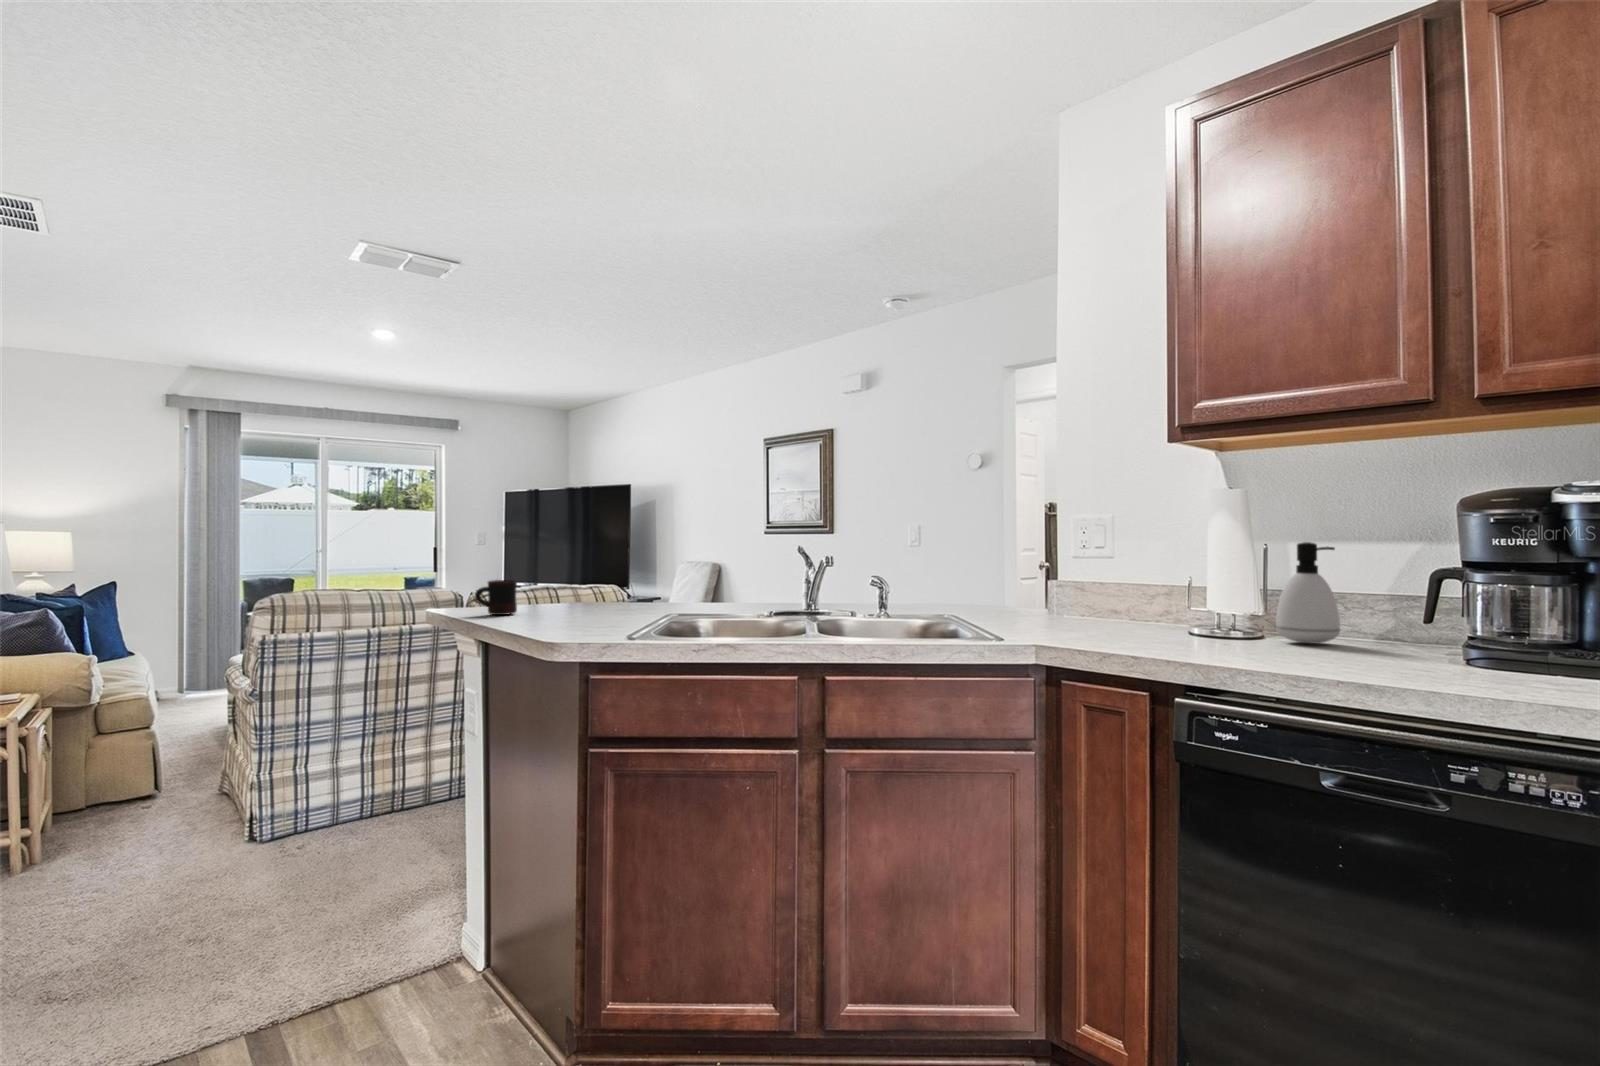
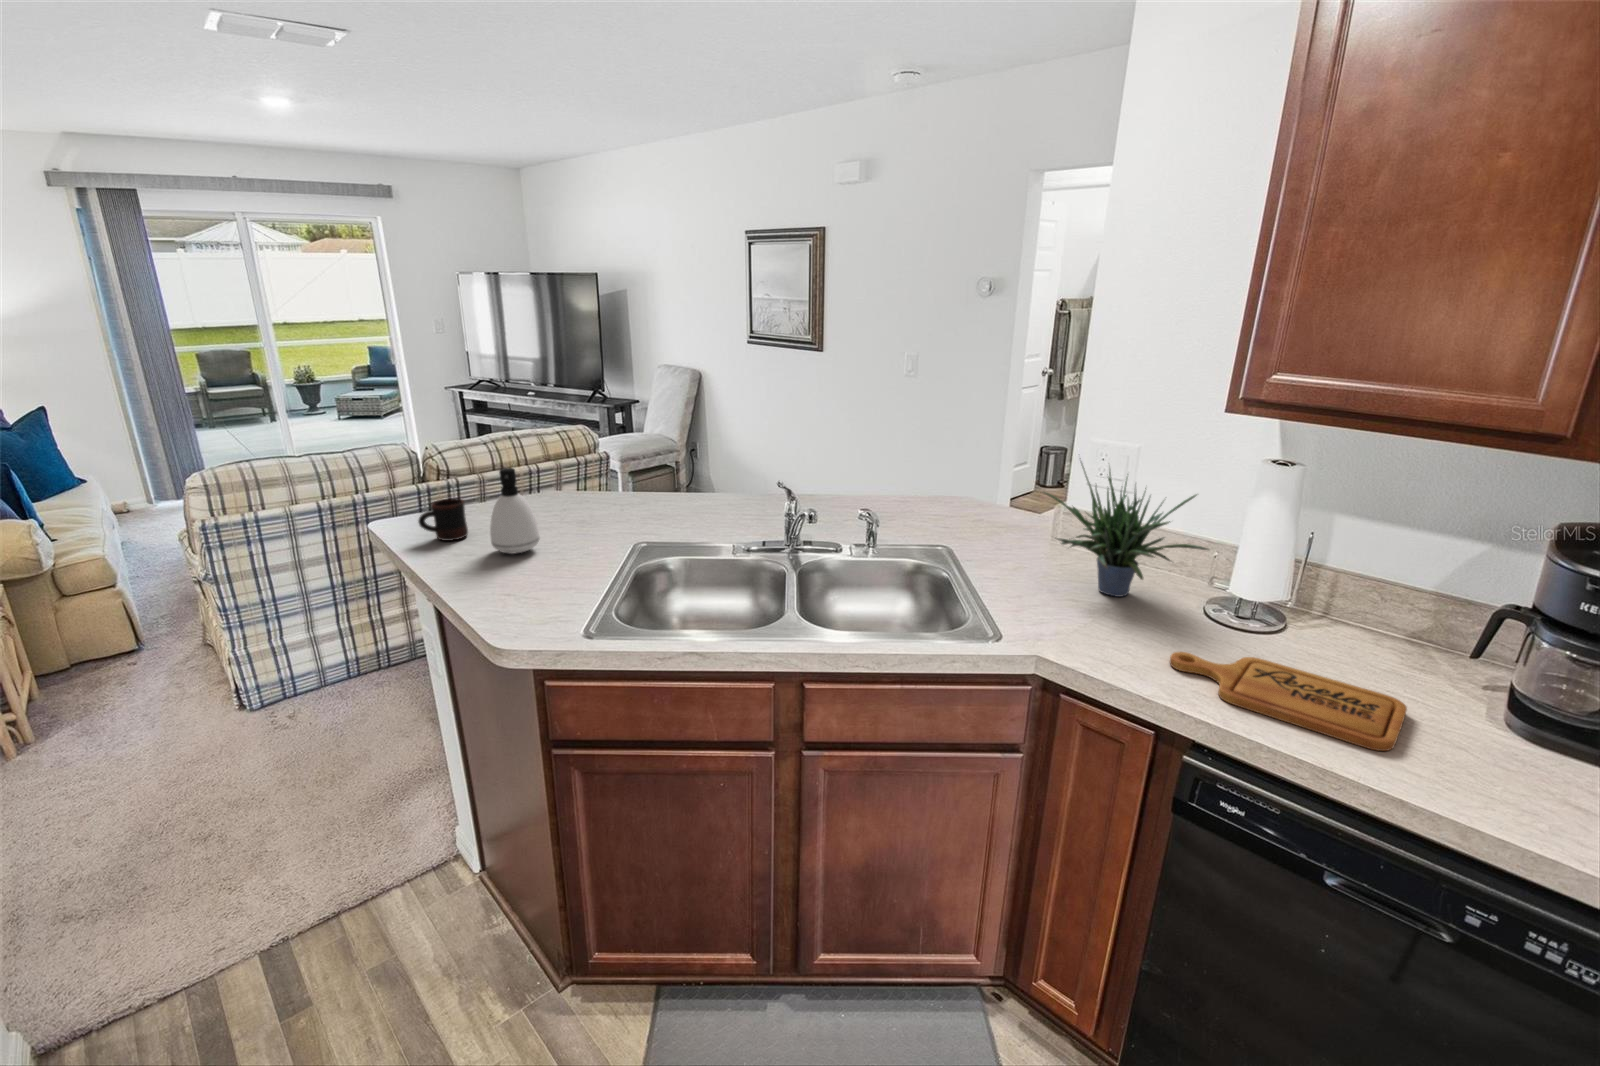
potted plant: none [1035,504,1190,632] -> present [1044,463,1209,597]
soap dispenser: present [1276,542,1340,643] -> present [490,468,540,554]
cutting board: none [1161,640,1377,673] -> present [1170,652,1407,751]

